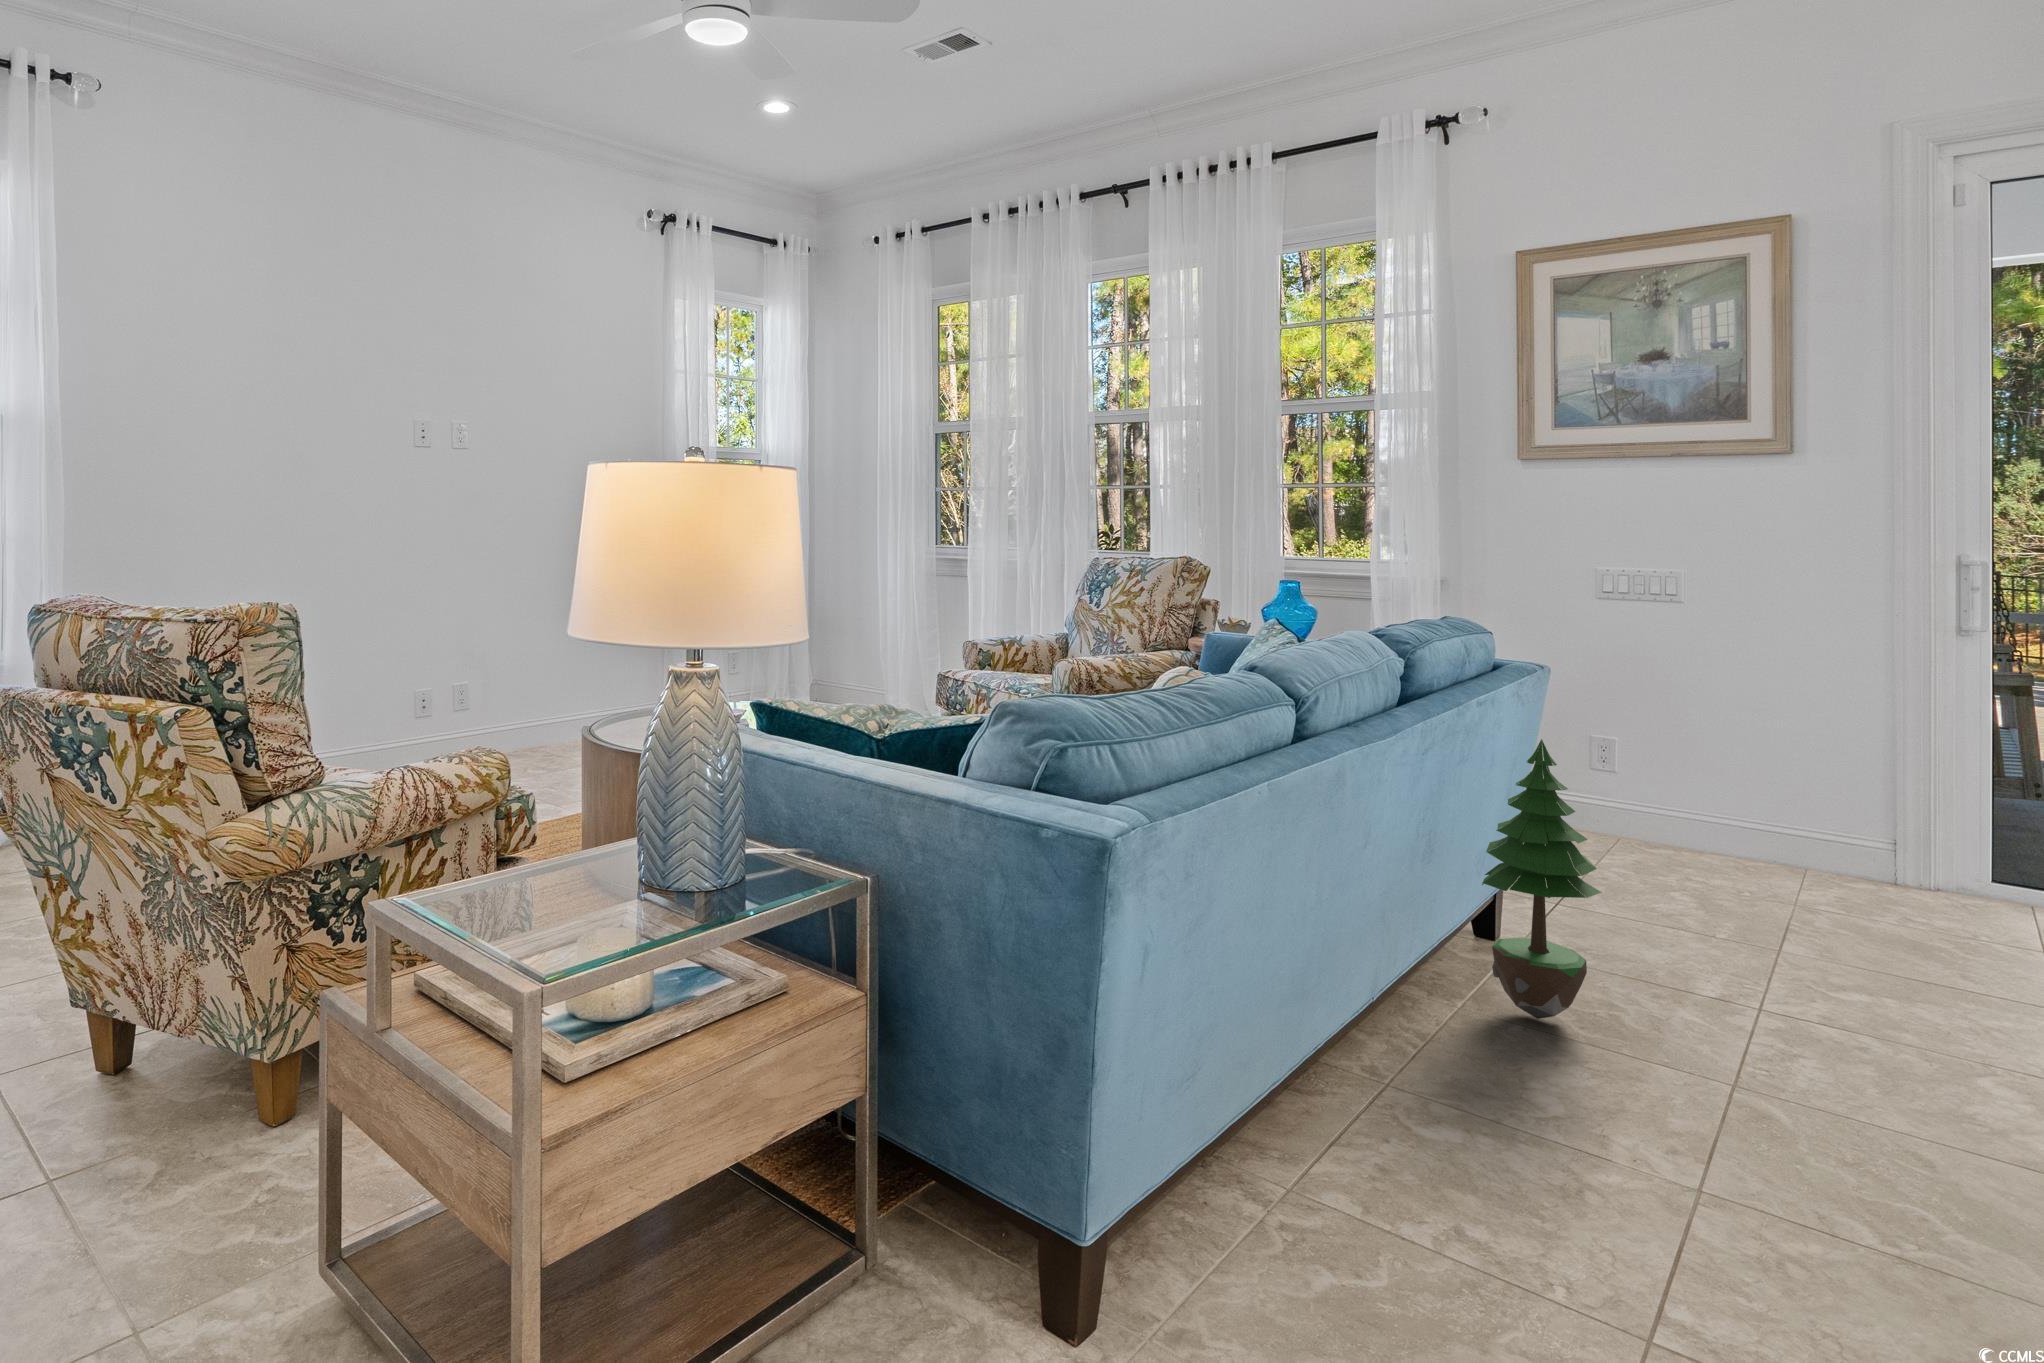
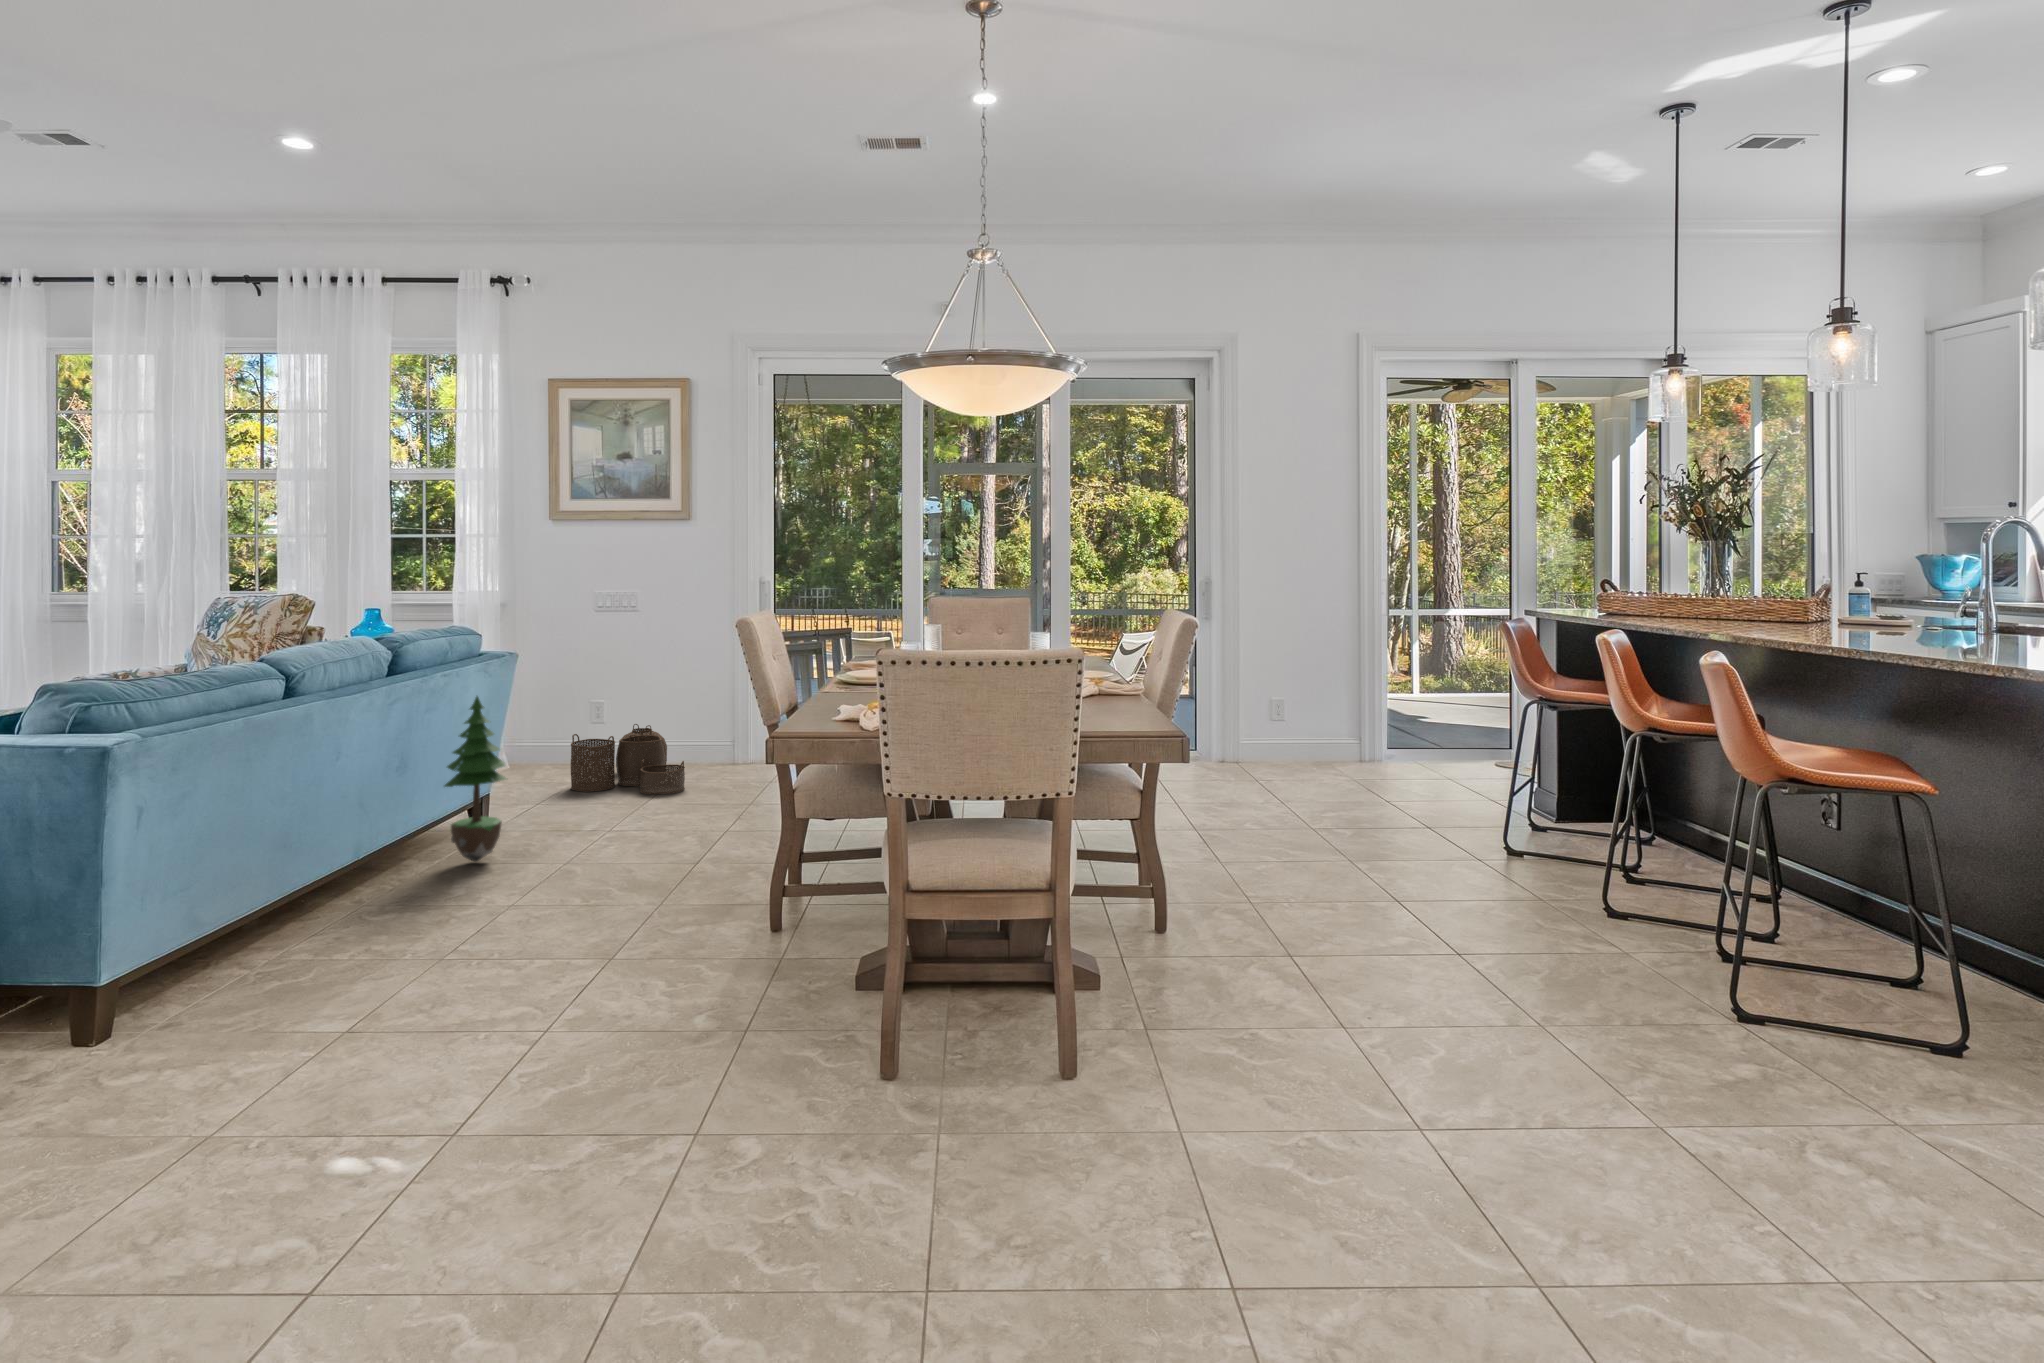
woven basket: none [1586,777,1828,922] -> present [571,724,685,795]

